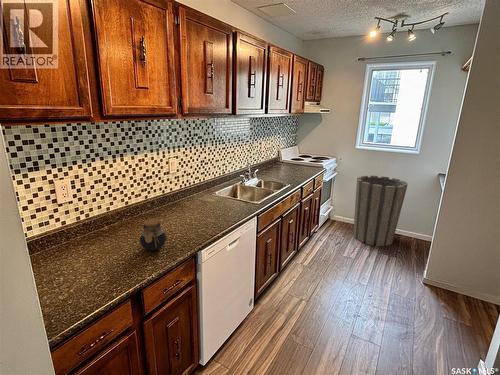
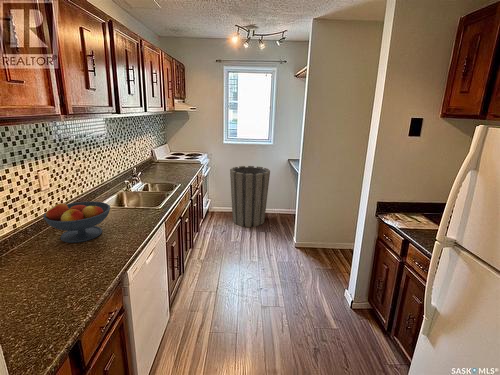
fruit bowl: none [161,185,209,219] -> present [43,201,110,243]
jar: present [140,219,166,250] -> none [48,248,85,289]

